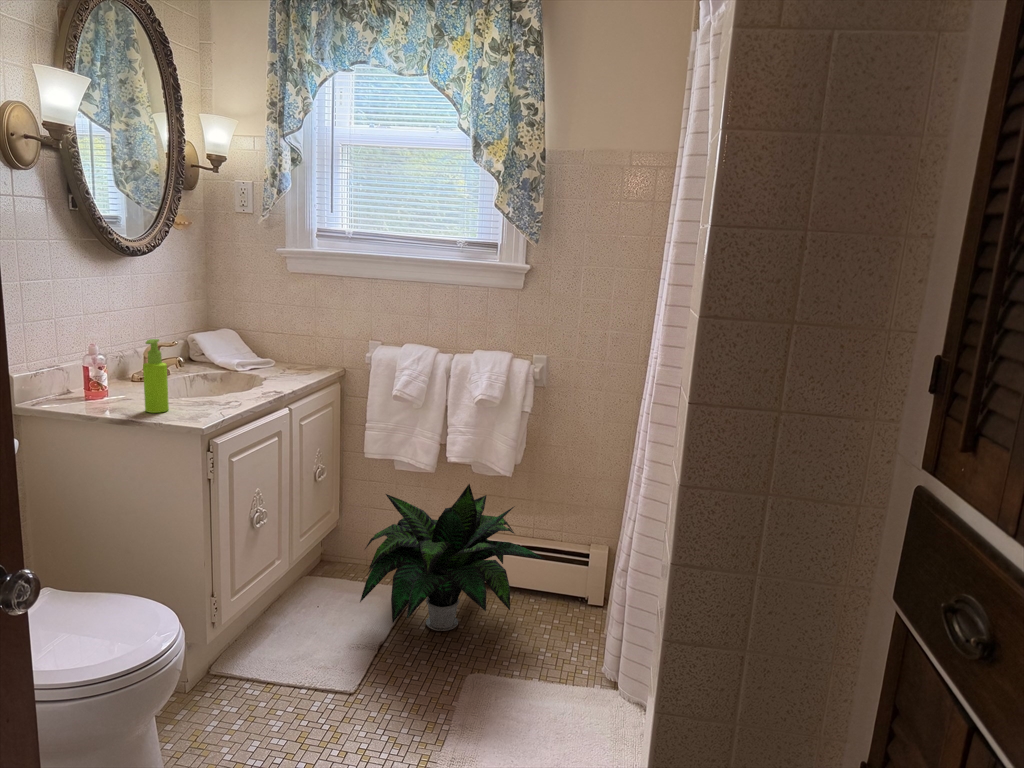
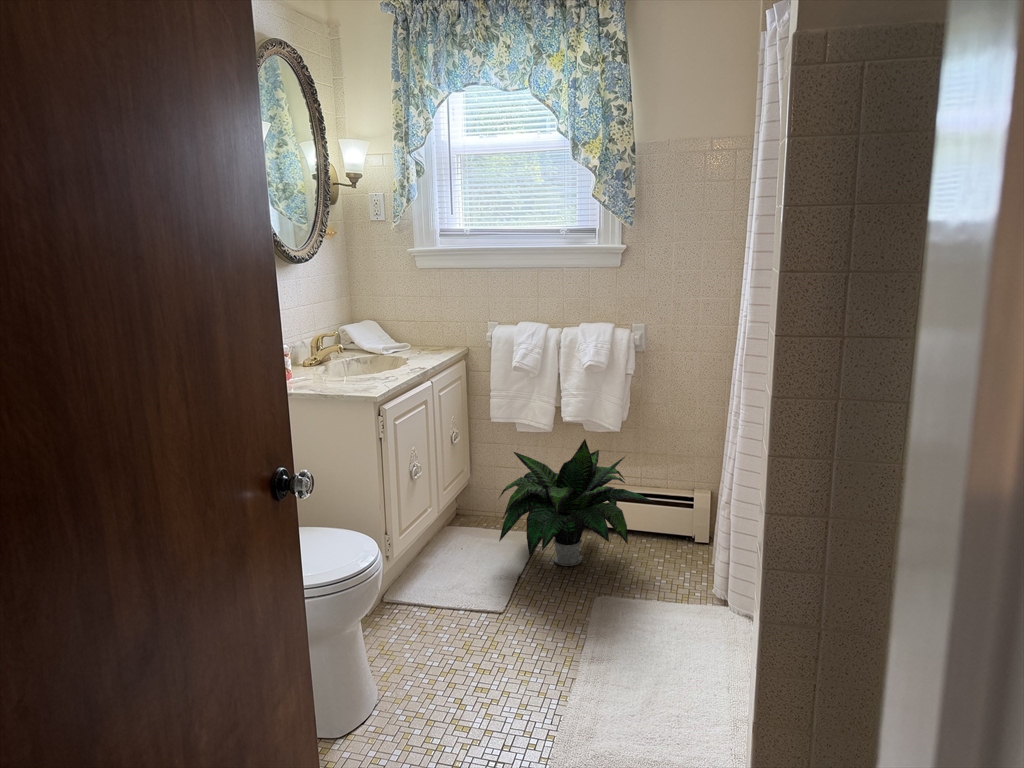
soap dispenser: present [143,339,169,413] -> none [323,328,343,387]

